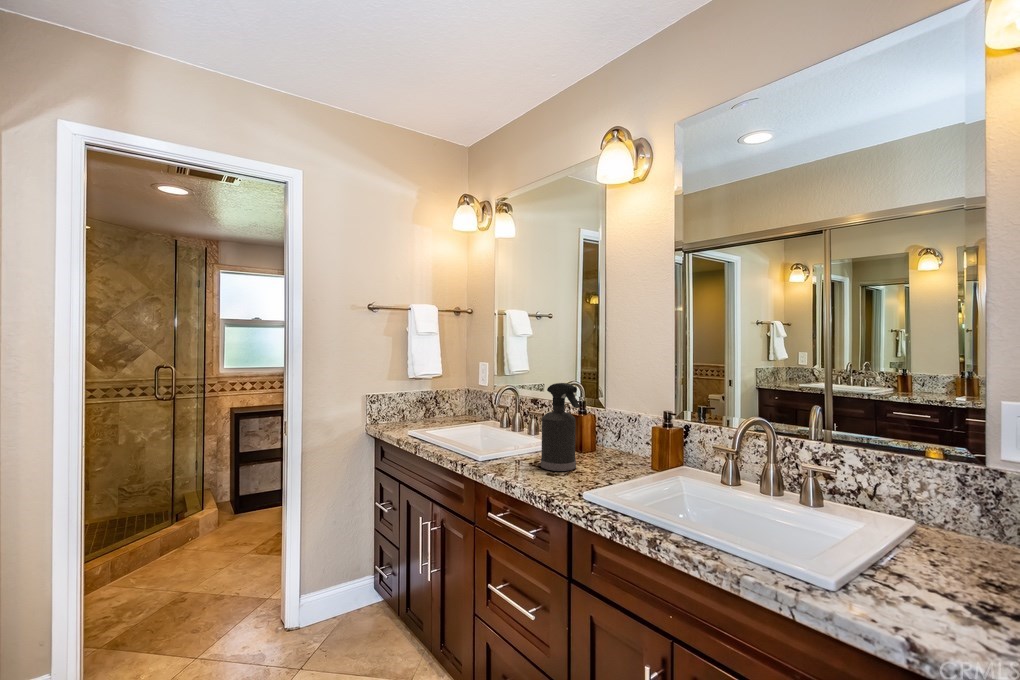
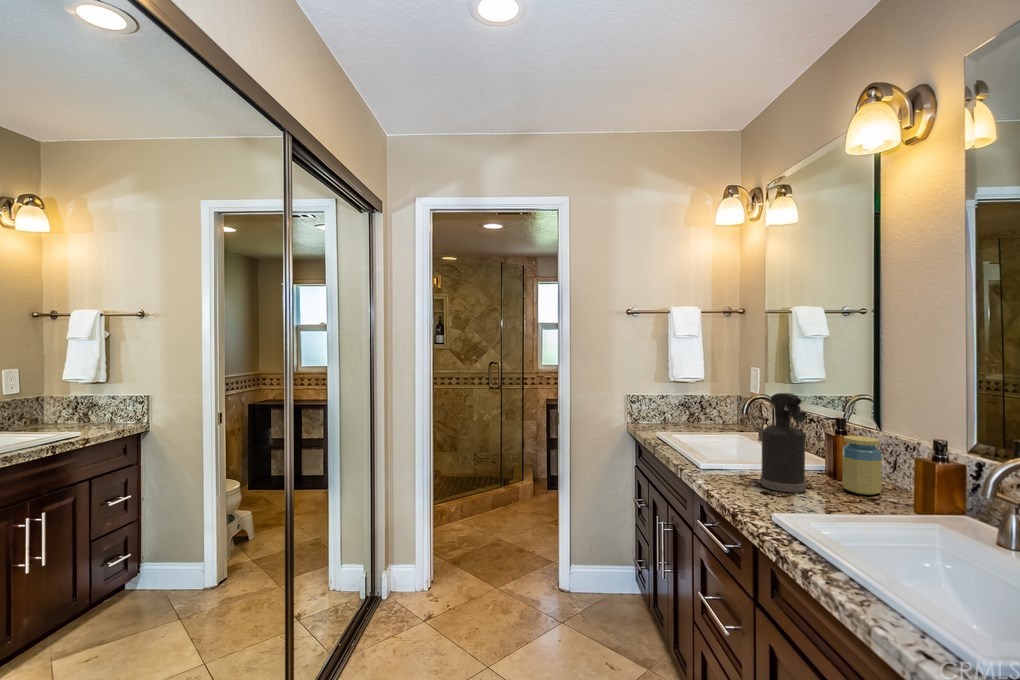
jar: none [596,415,623,462] -> present [842,436,881,495]

